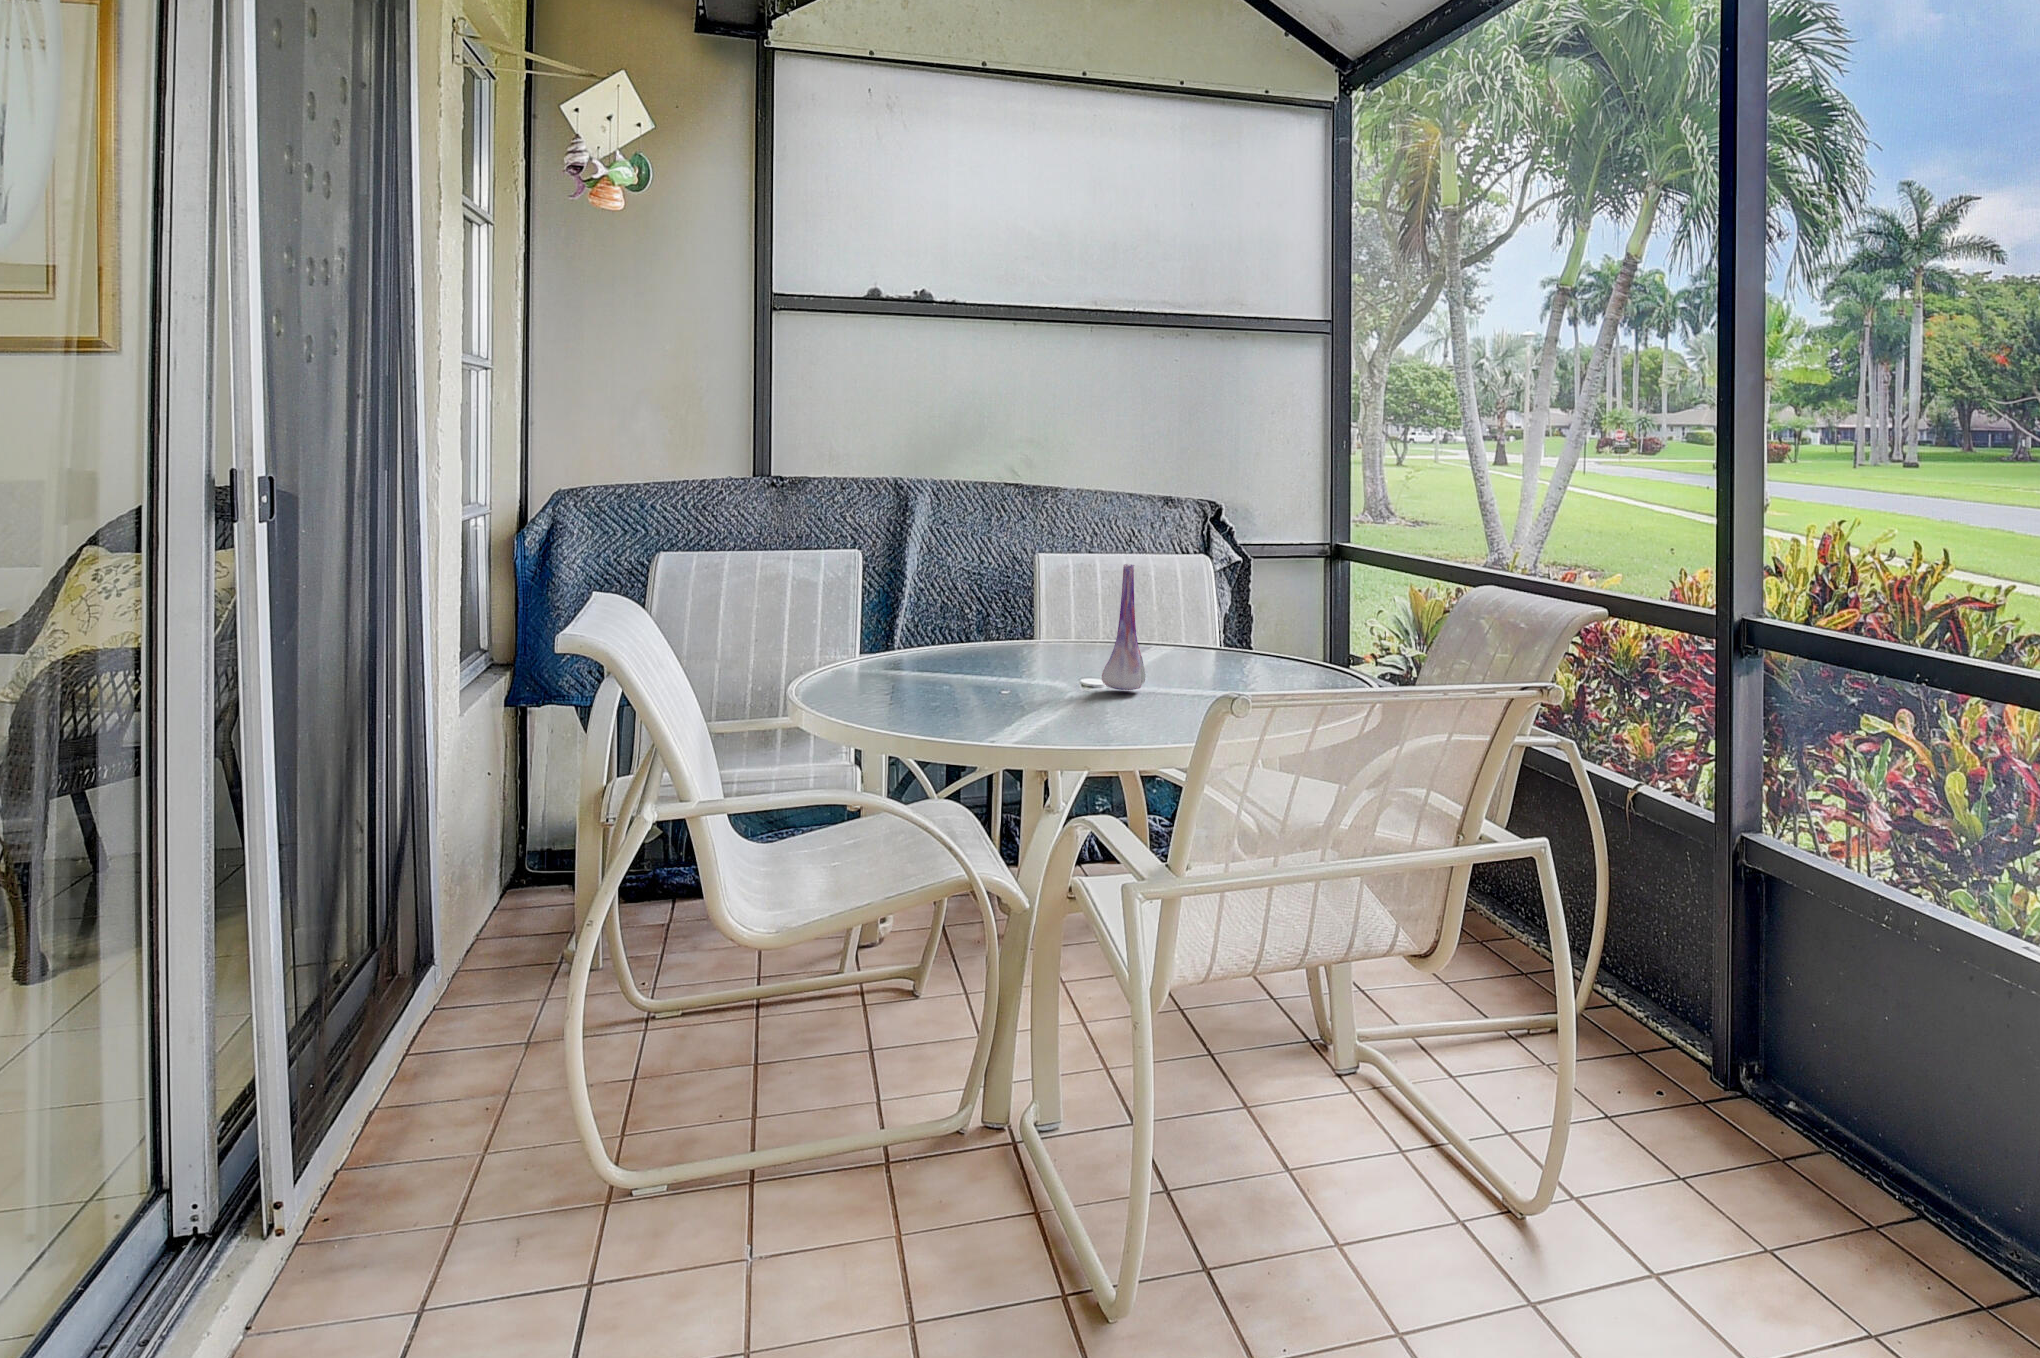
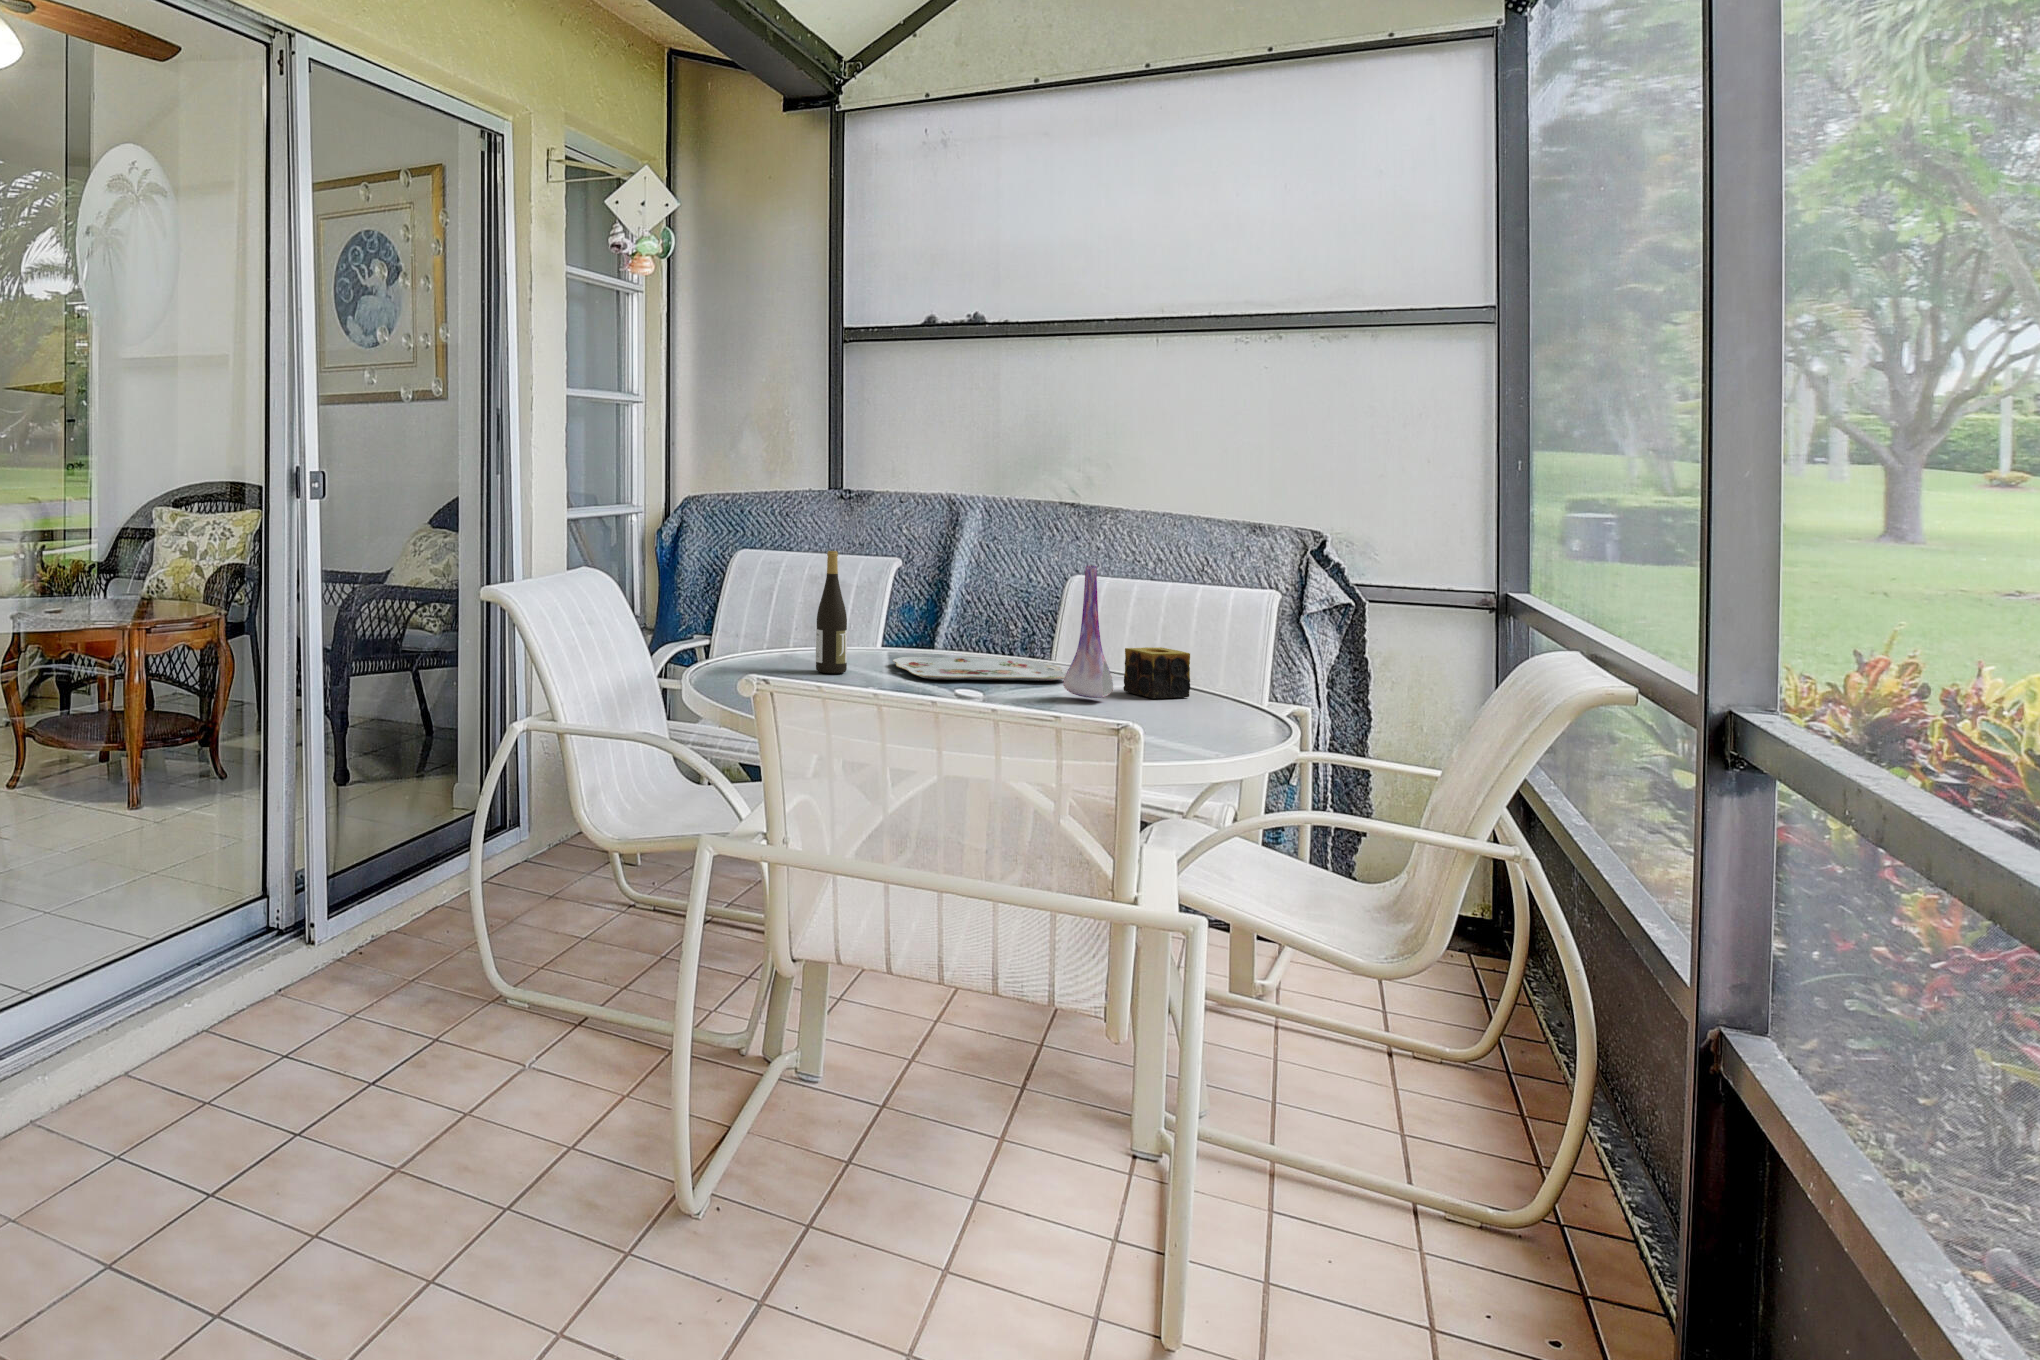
wine bottle: none [837,558,872,693] -> present [816,551,847,673]
candle: none [1141,632,1197,682] -> present [1124,647,1190,699]
serving tray: none [907,649,1086,686] -> present [893,657,1066,681]

